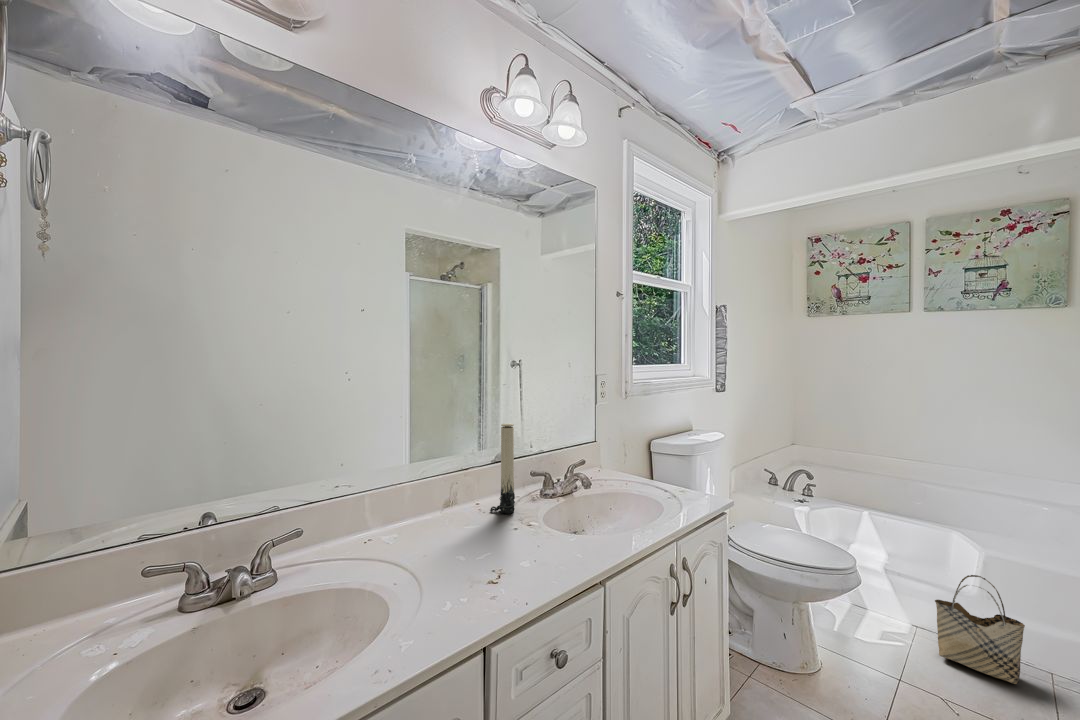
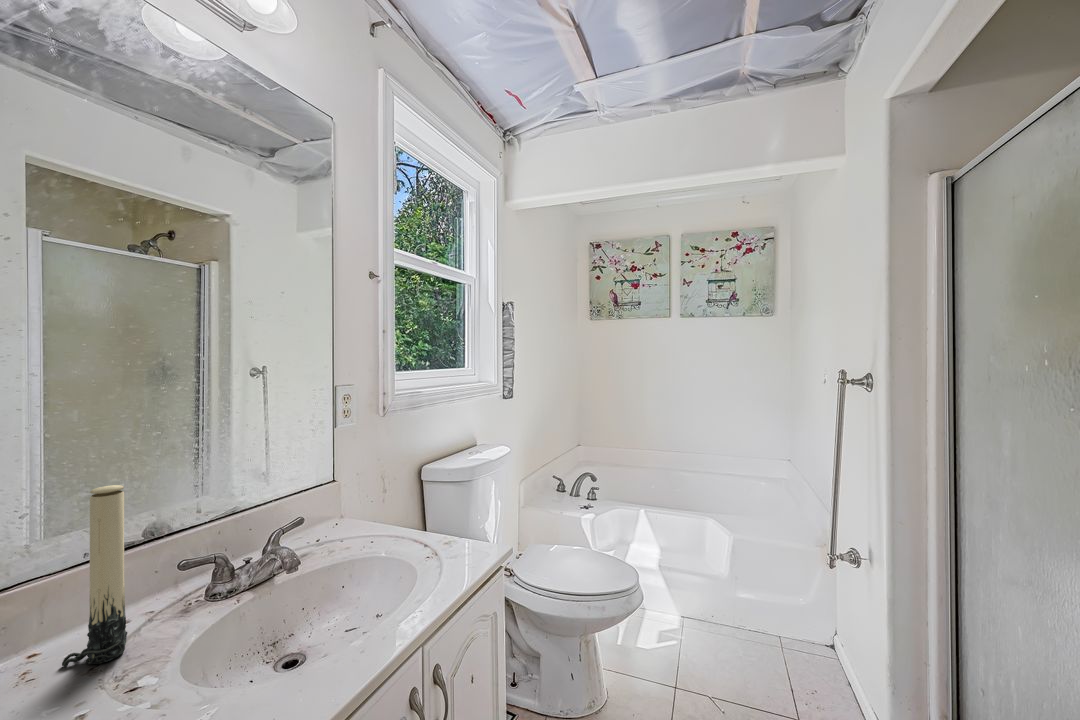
woven basket: present [935,575,1025,684] -> none [699,562,764,660]

